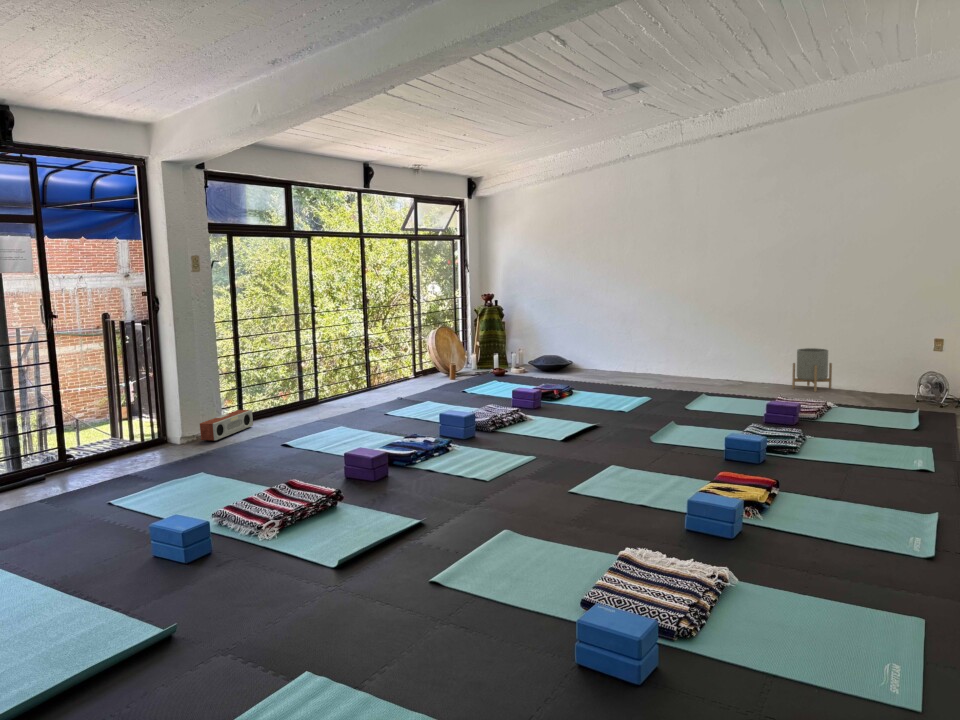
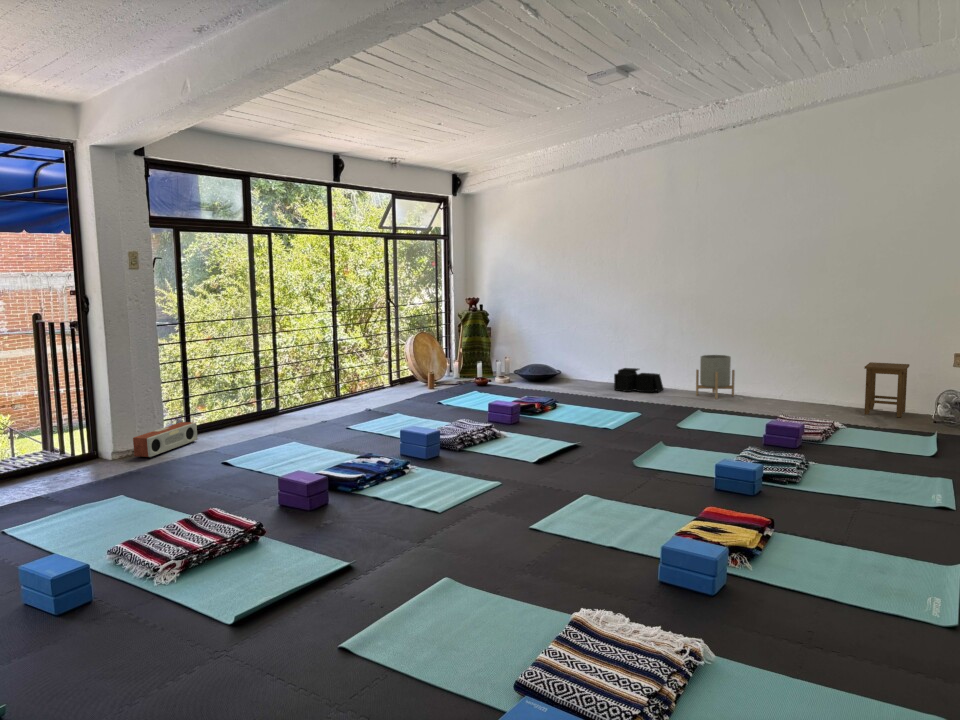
planter: present [792,348,832,392] -> present [696,355,735,399]
stool: none [851,348,891,397] -> present [864,362,909,417]
storage bin: none [622,357,668,379] -> present [614,368,664,392]

